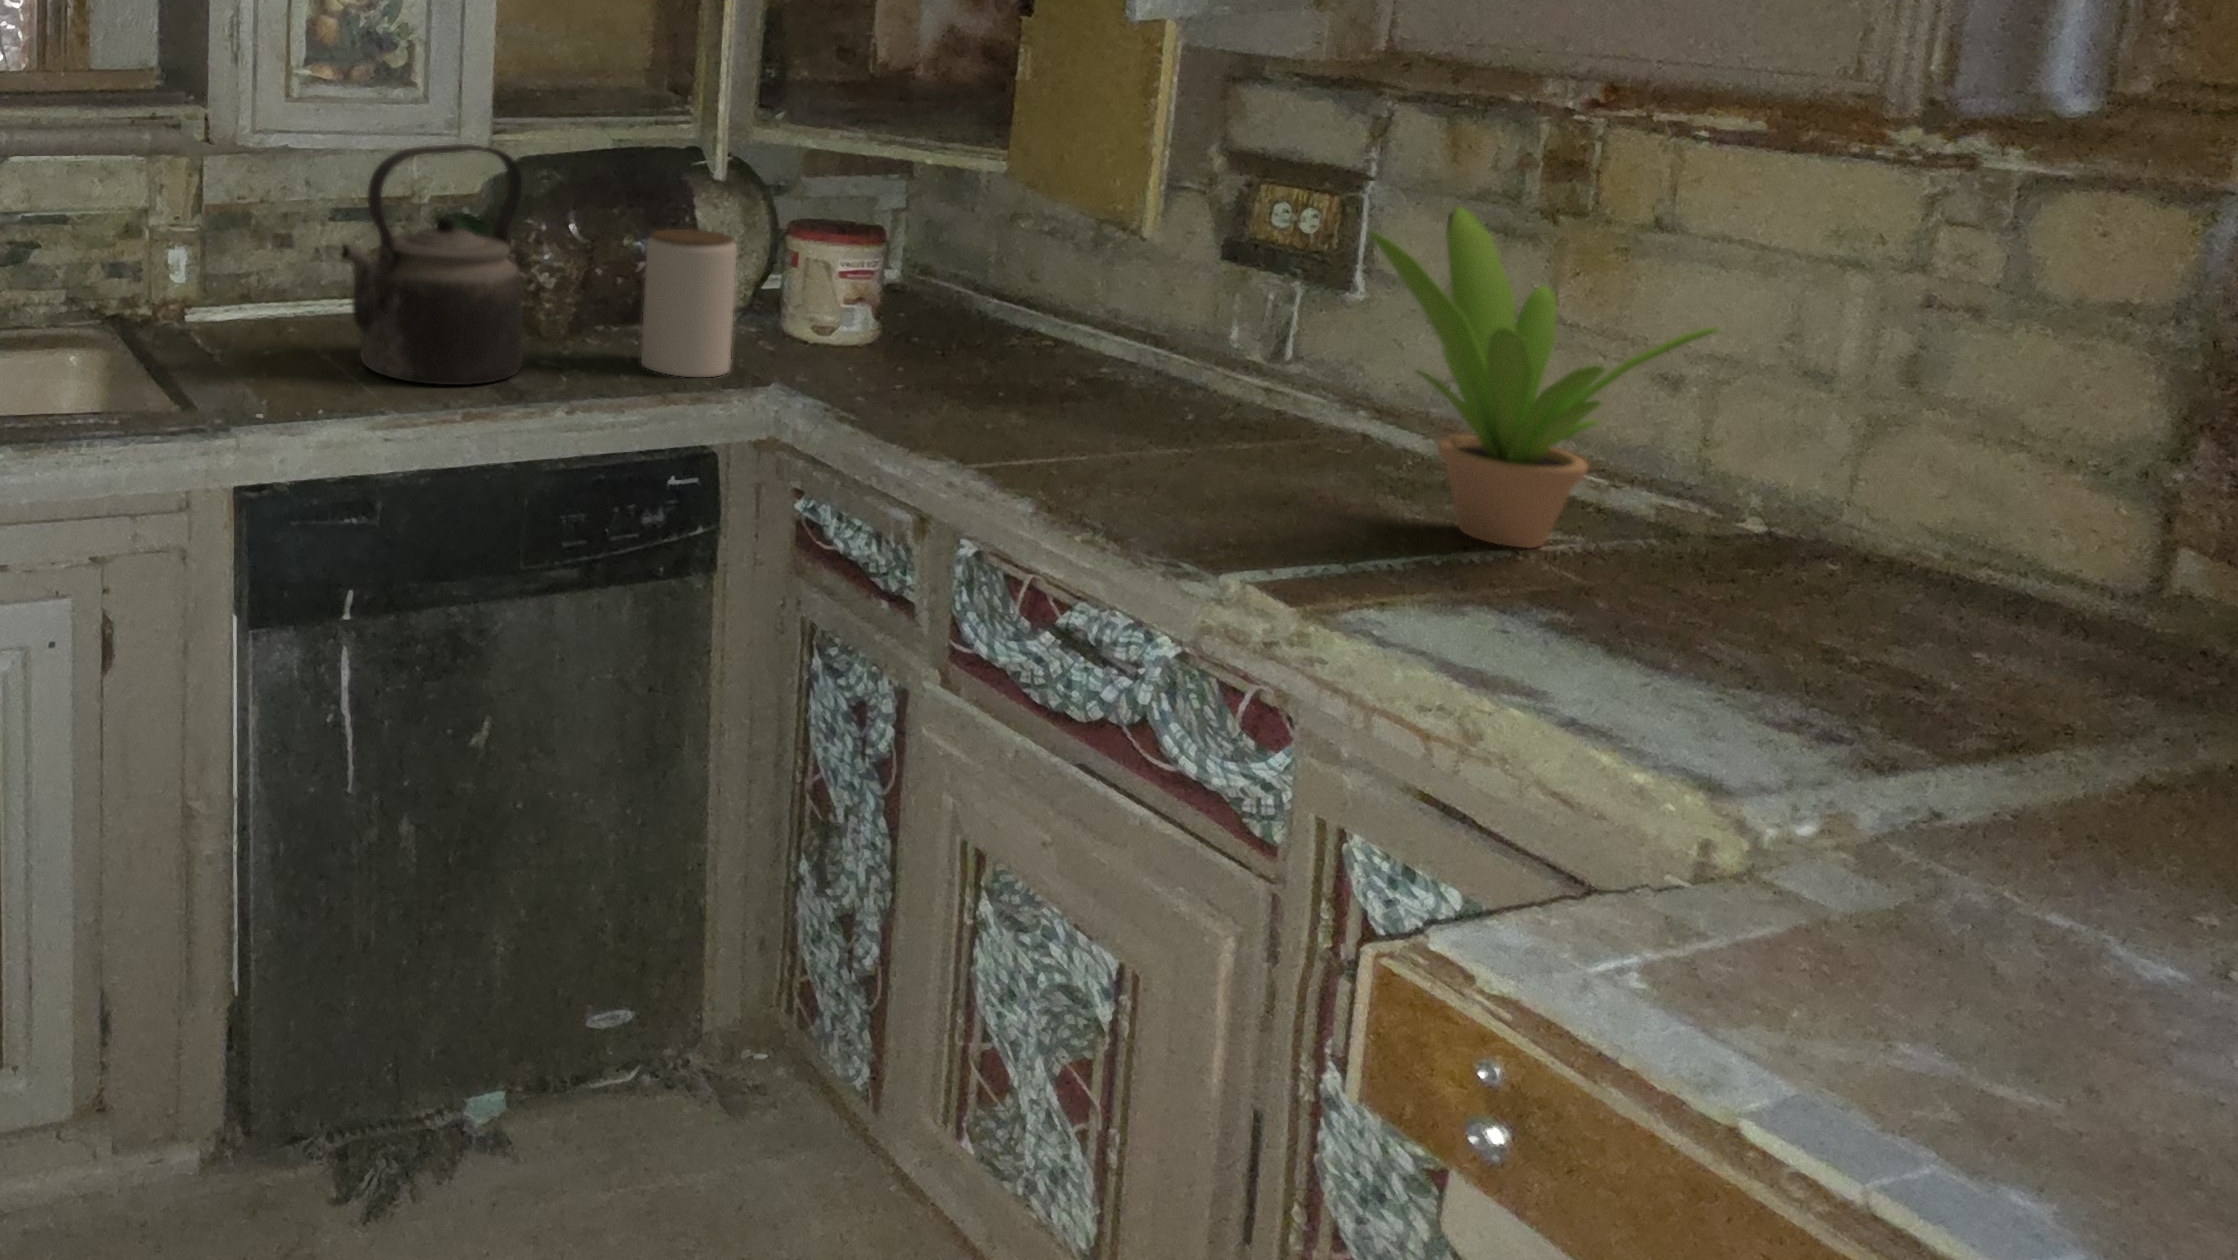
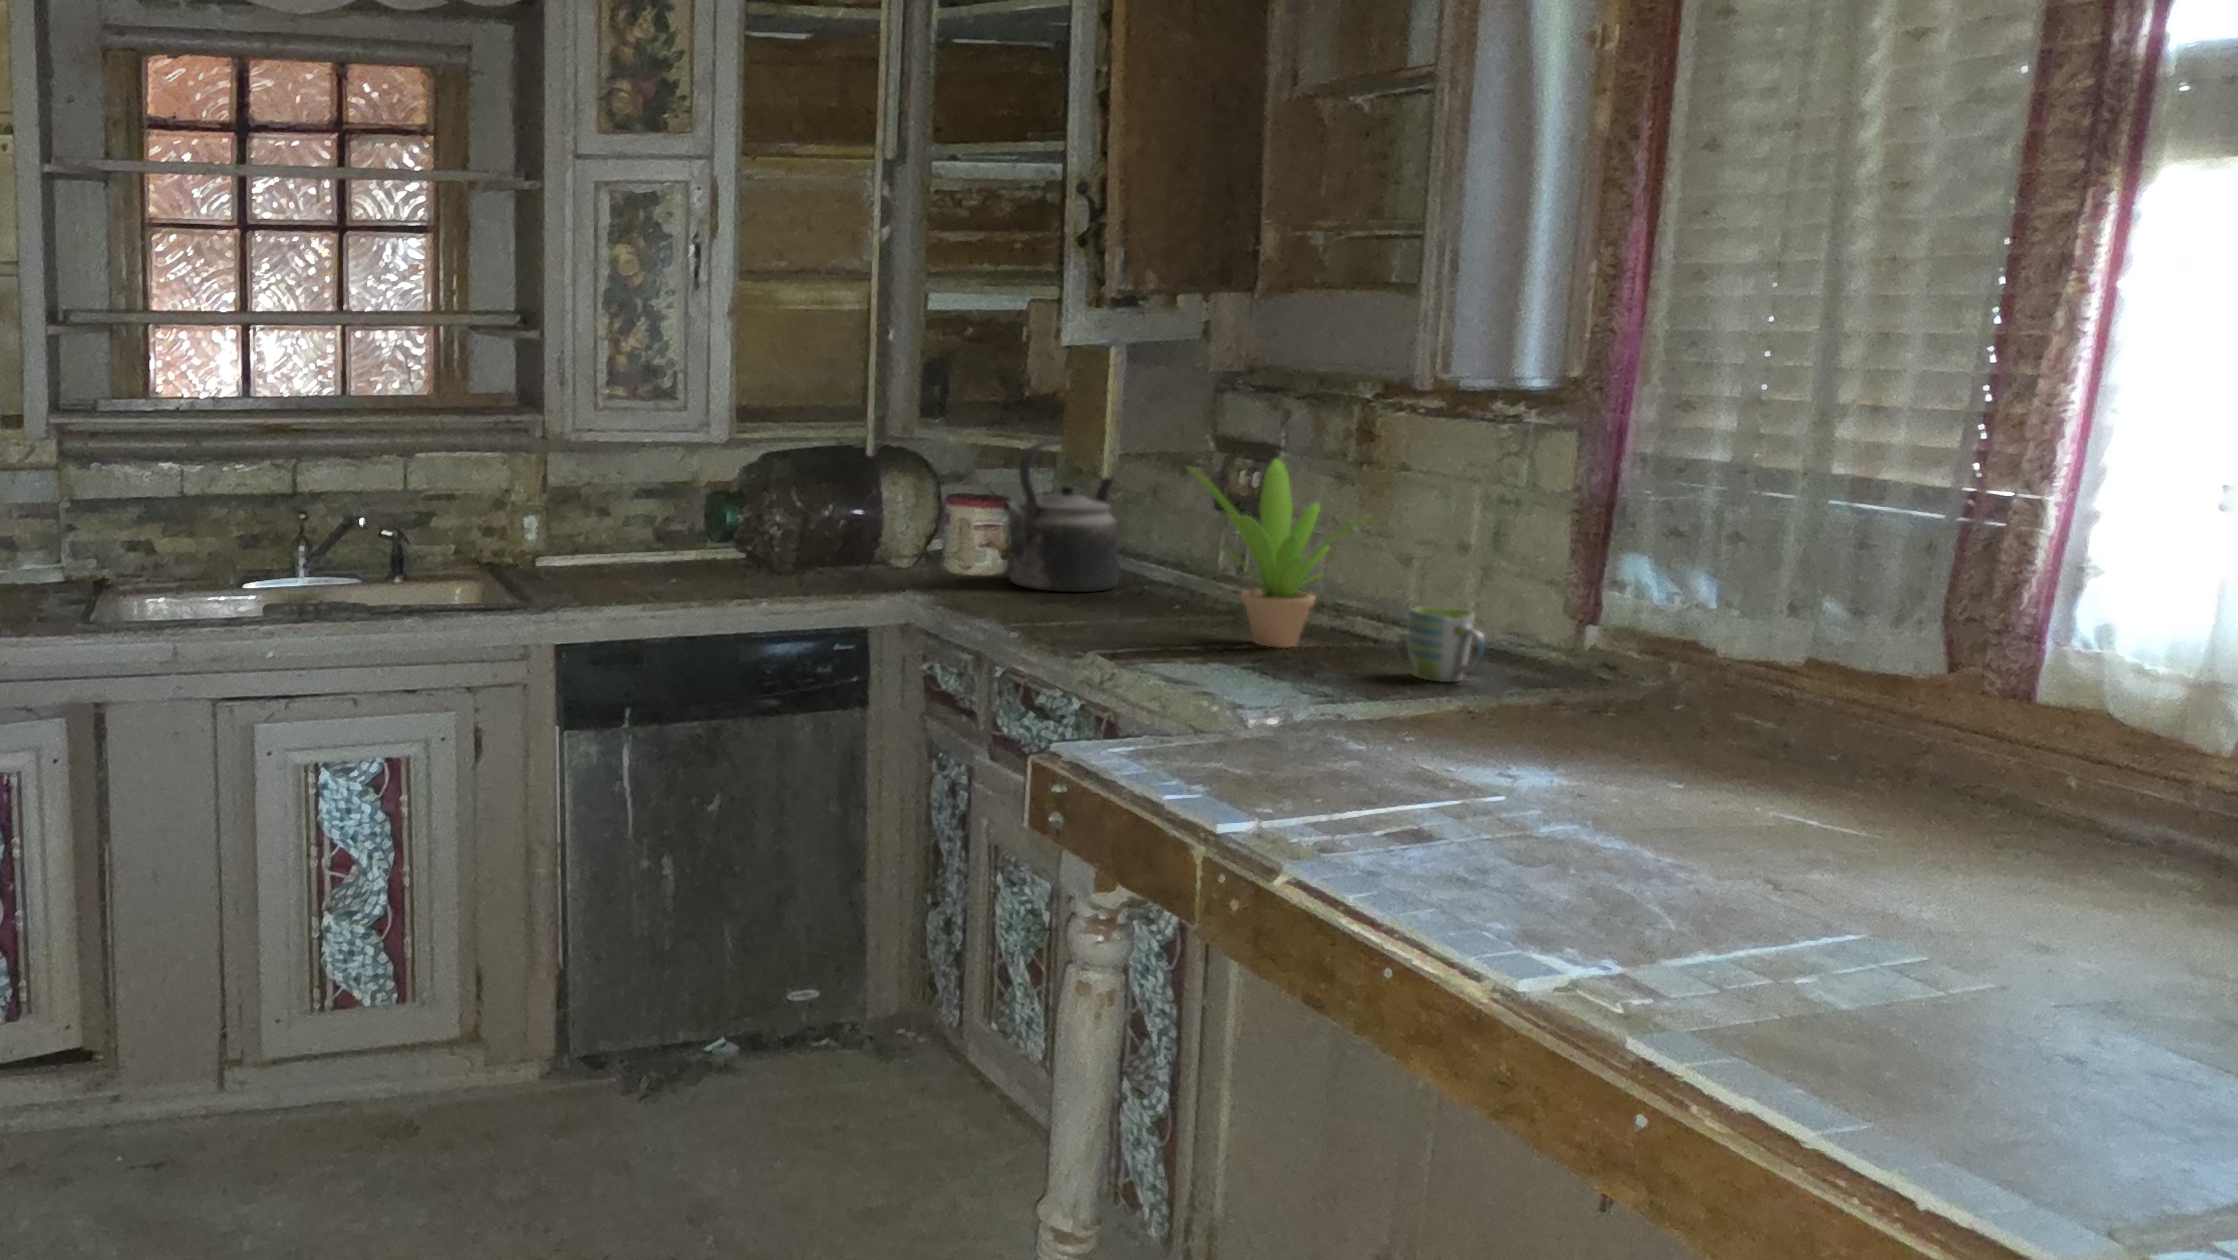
kettle: present [342,144,523,385] -> present [1004,439,1119,592]
jar: present [641,229,737,377] -> none [830,495,889,589]
mug: none [1867,512,2077,669] -> present [1407,606,1486,682]

